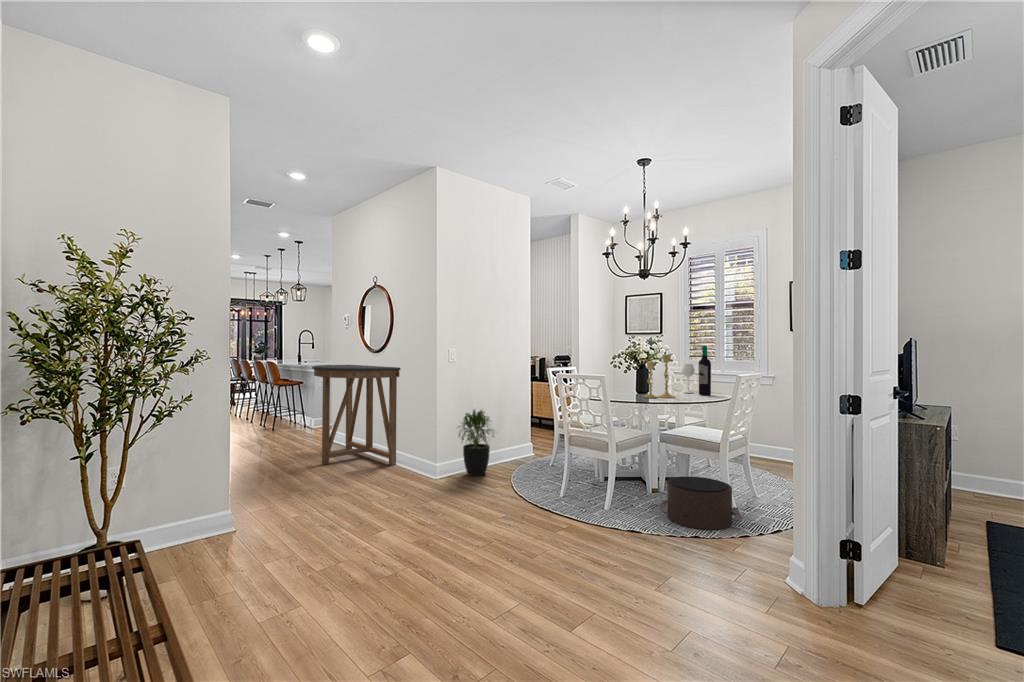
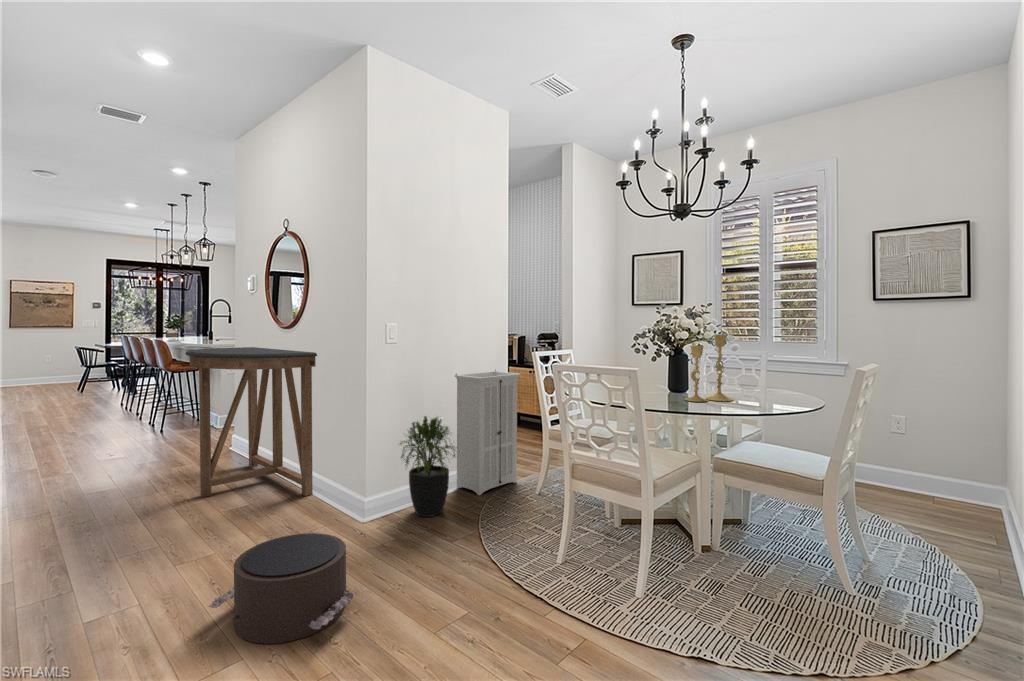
wine bottle: present [682,346,711,395] -> none [733,321,781,395]
storage cabinet: none [493,380,539,466] -> present [455,370,522,495]
pouf: present [660,477,743,530] -> present [209,533,357,644]

